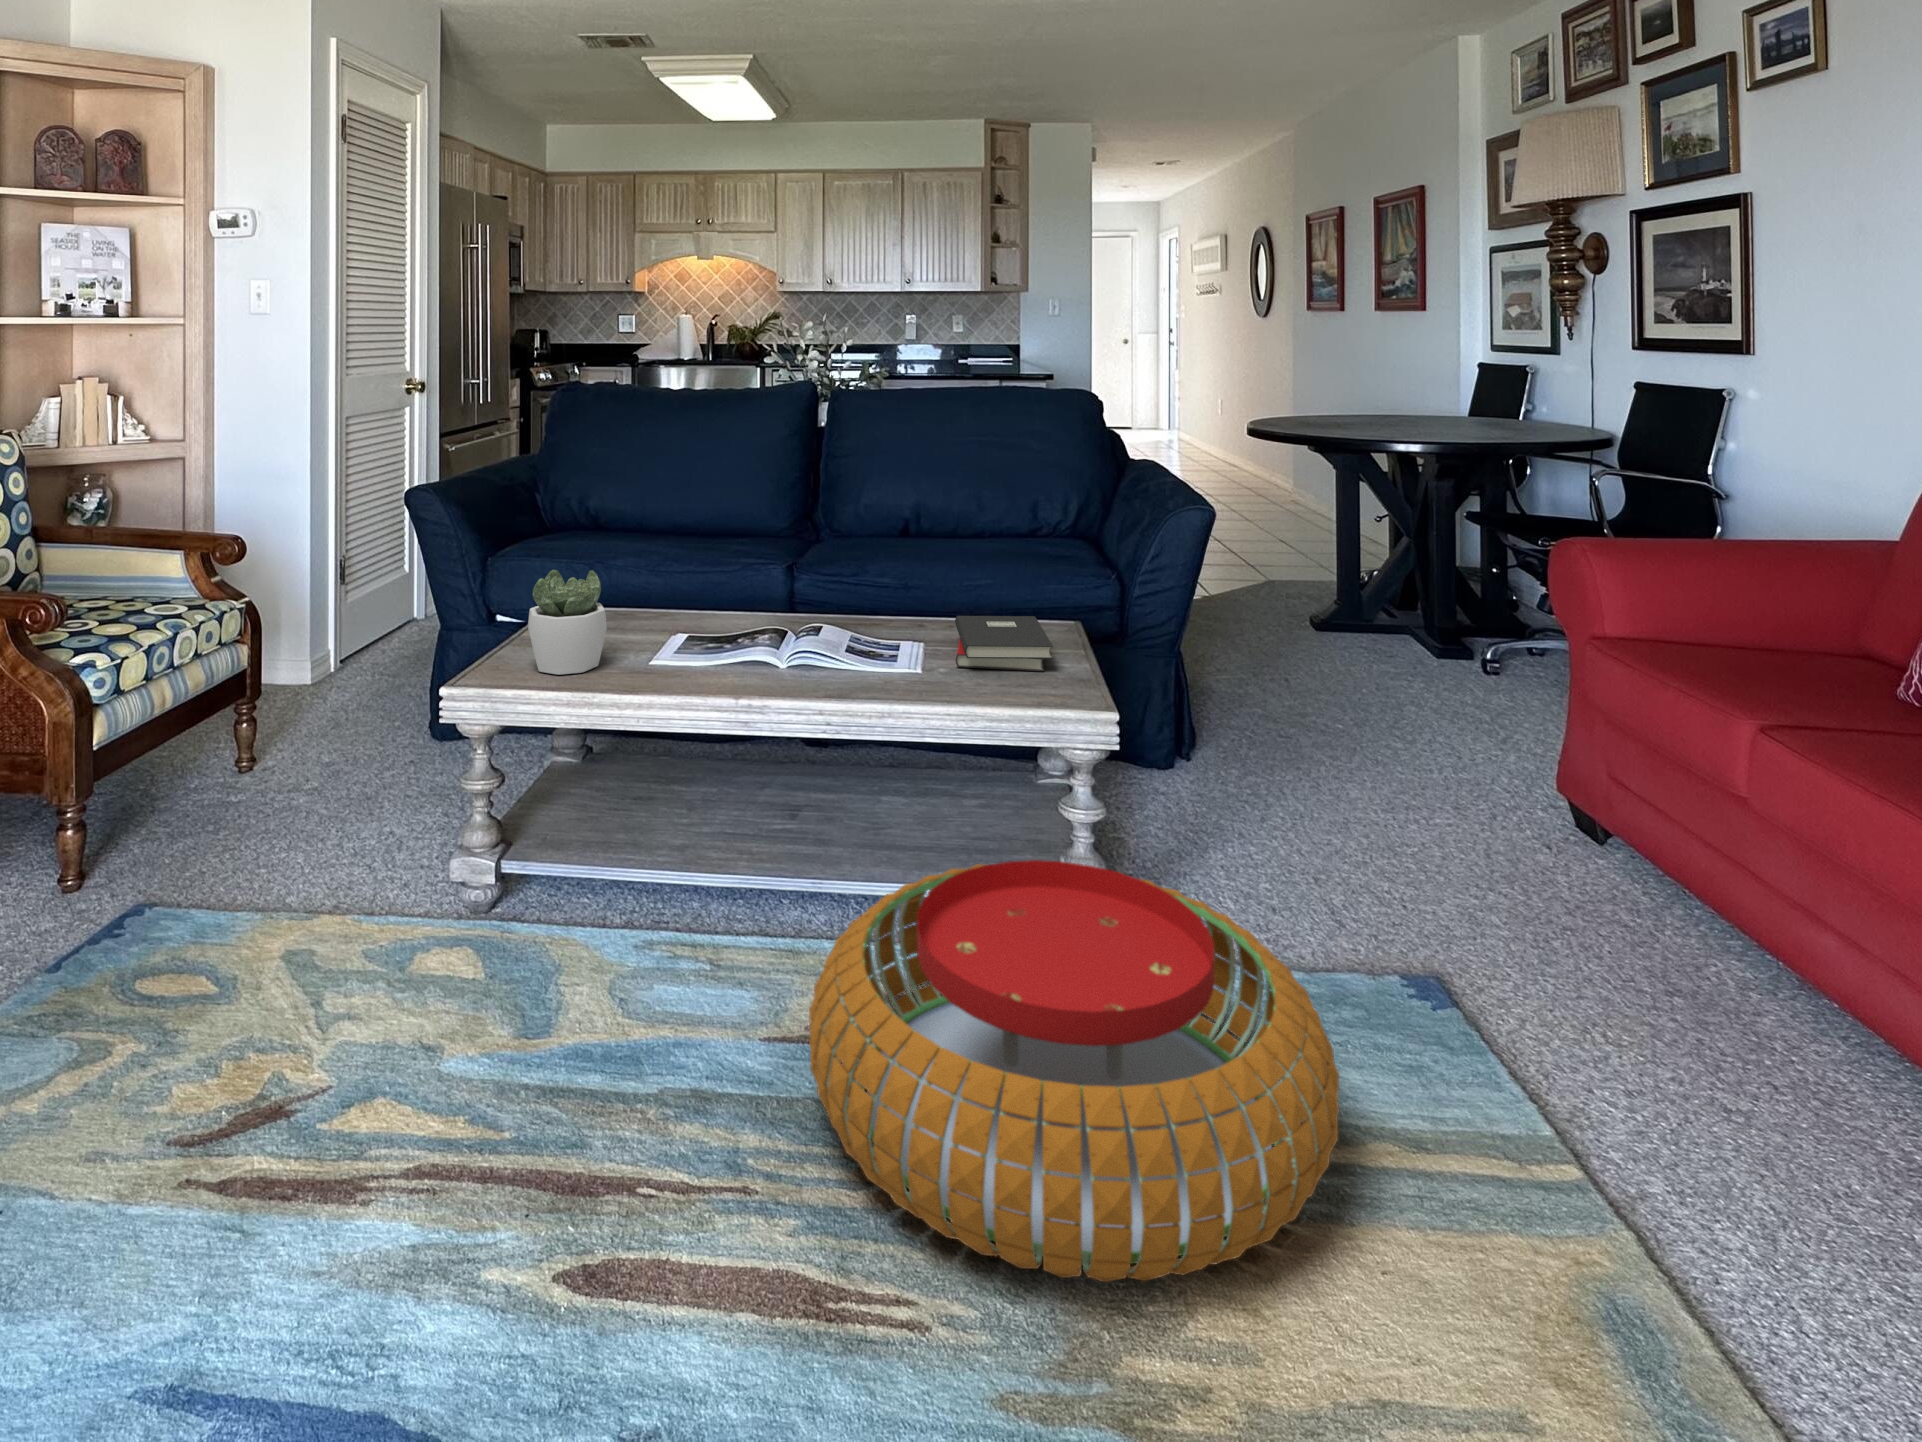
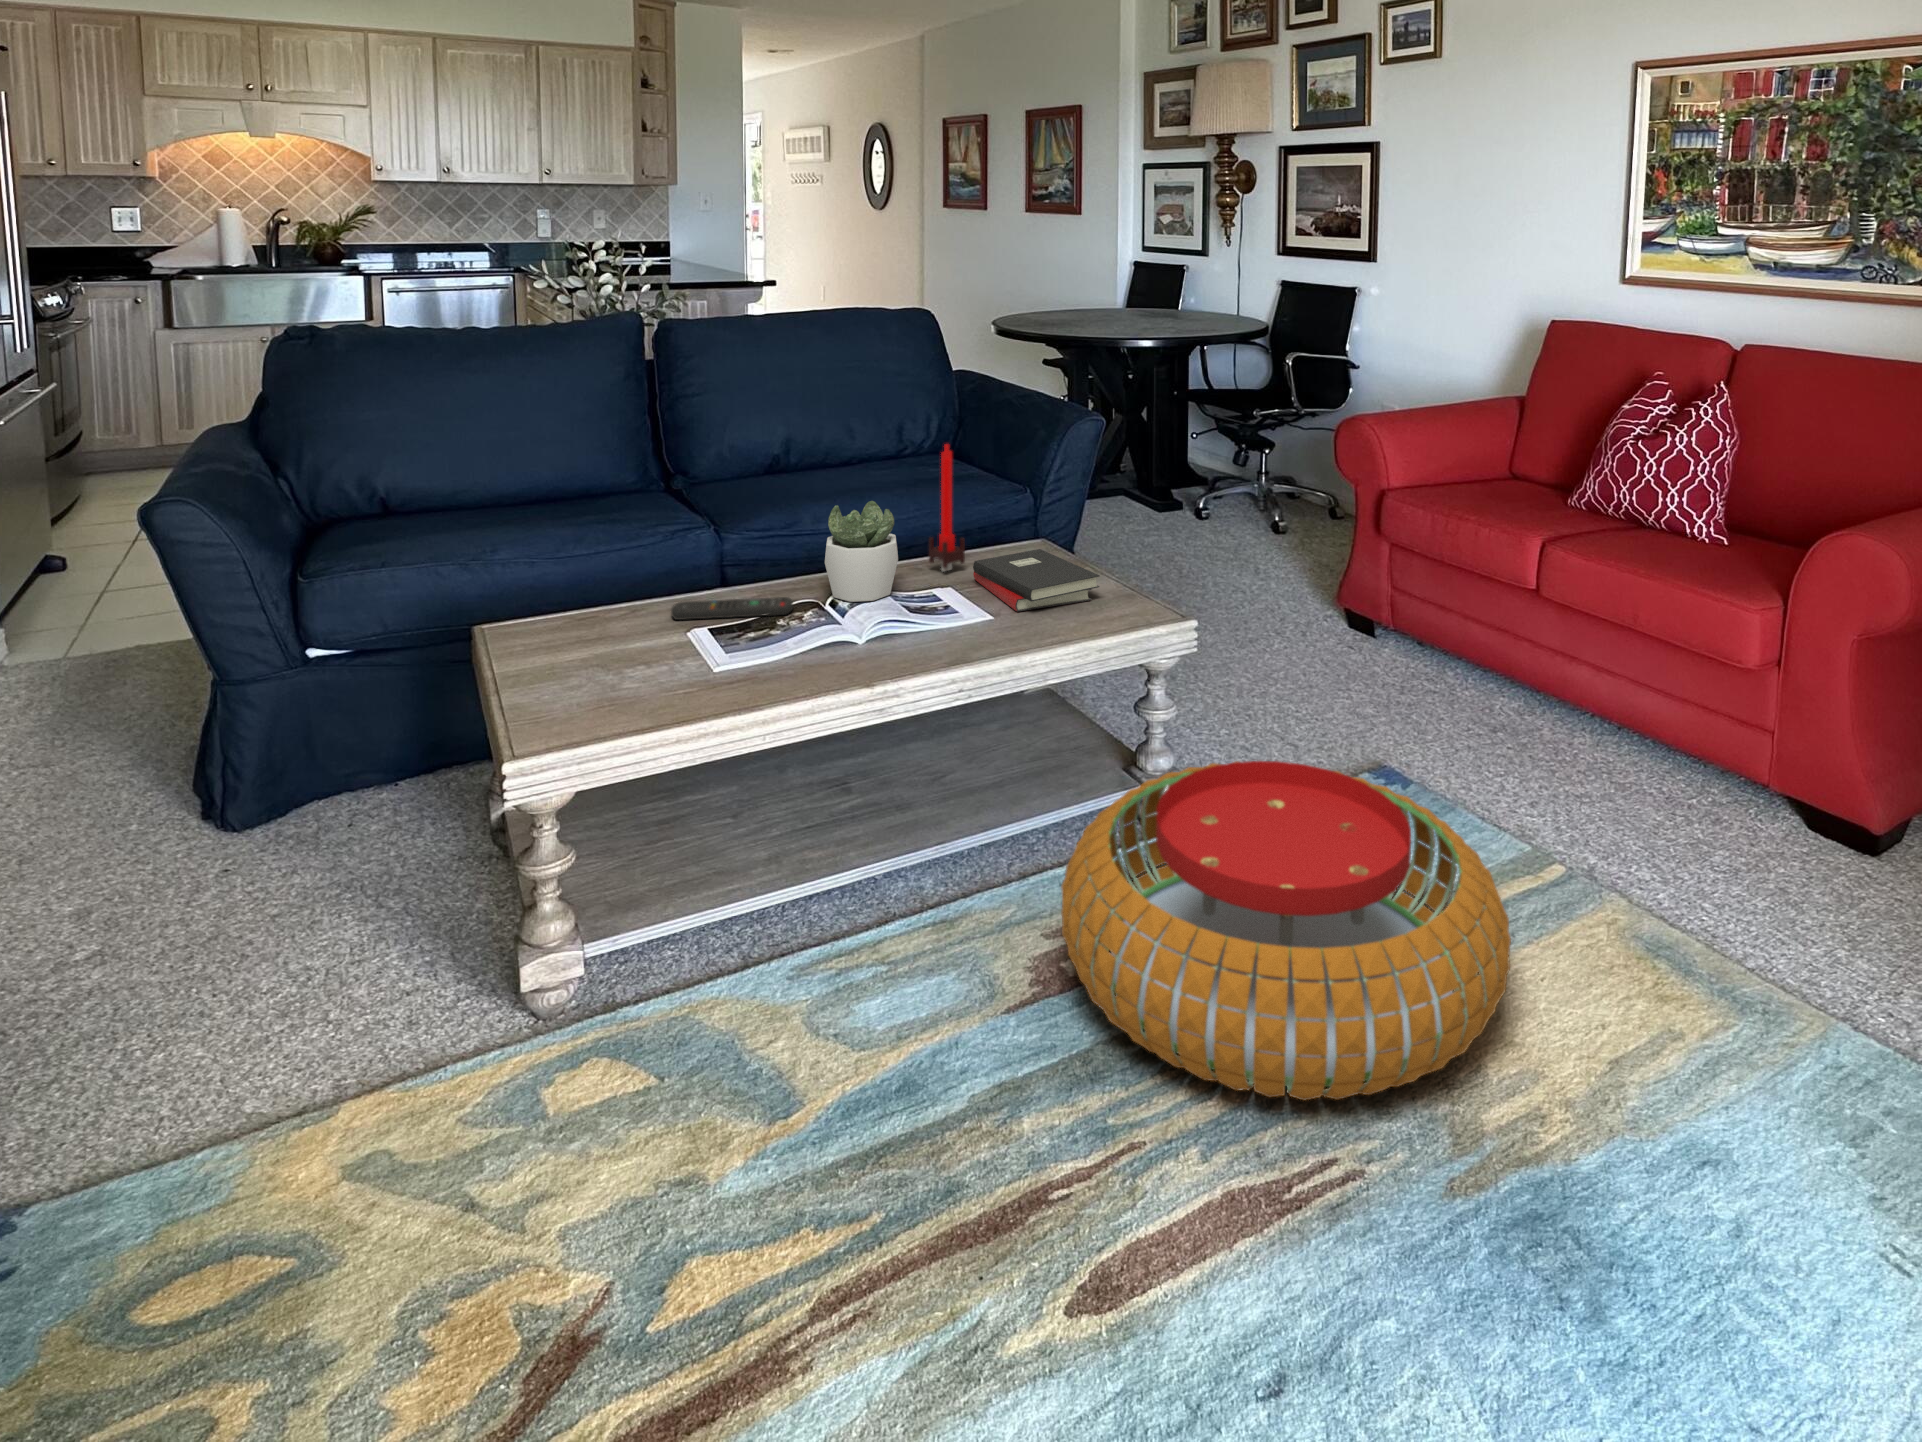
candle: none [935,498,966,626] -> present [929,444,965,571]
succulent plant: present [528,570,607,675] -> present [825,501,898,602]
remote control: none [687,610,783,634] -> present [671,597,793,620]

